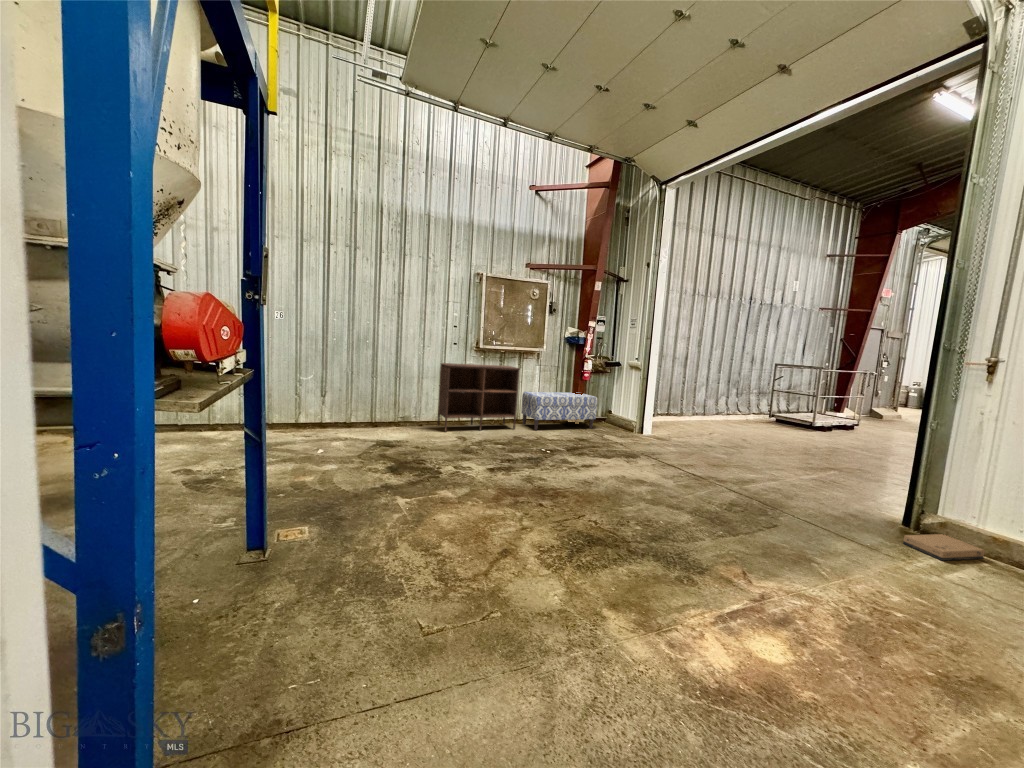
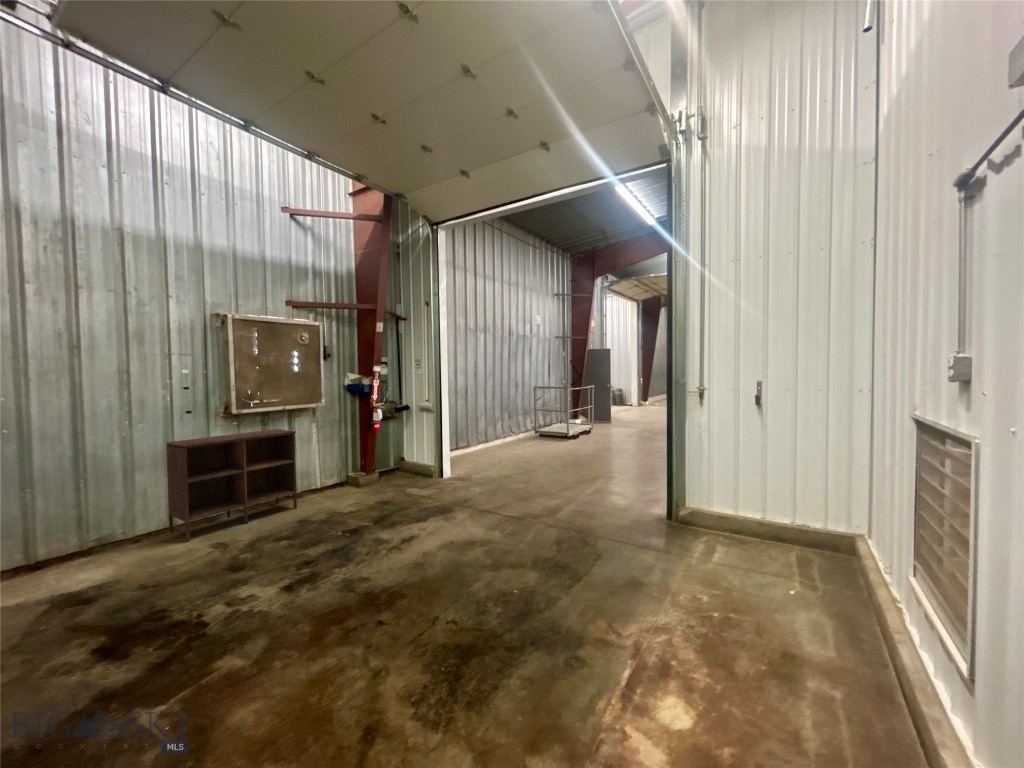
bench: present [521,392,598,430] -> none [300,444,393,502]
cardboard box: present [903,534,985,561] -> none [678,519,720,544]

